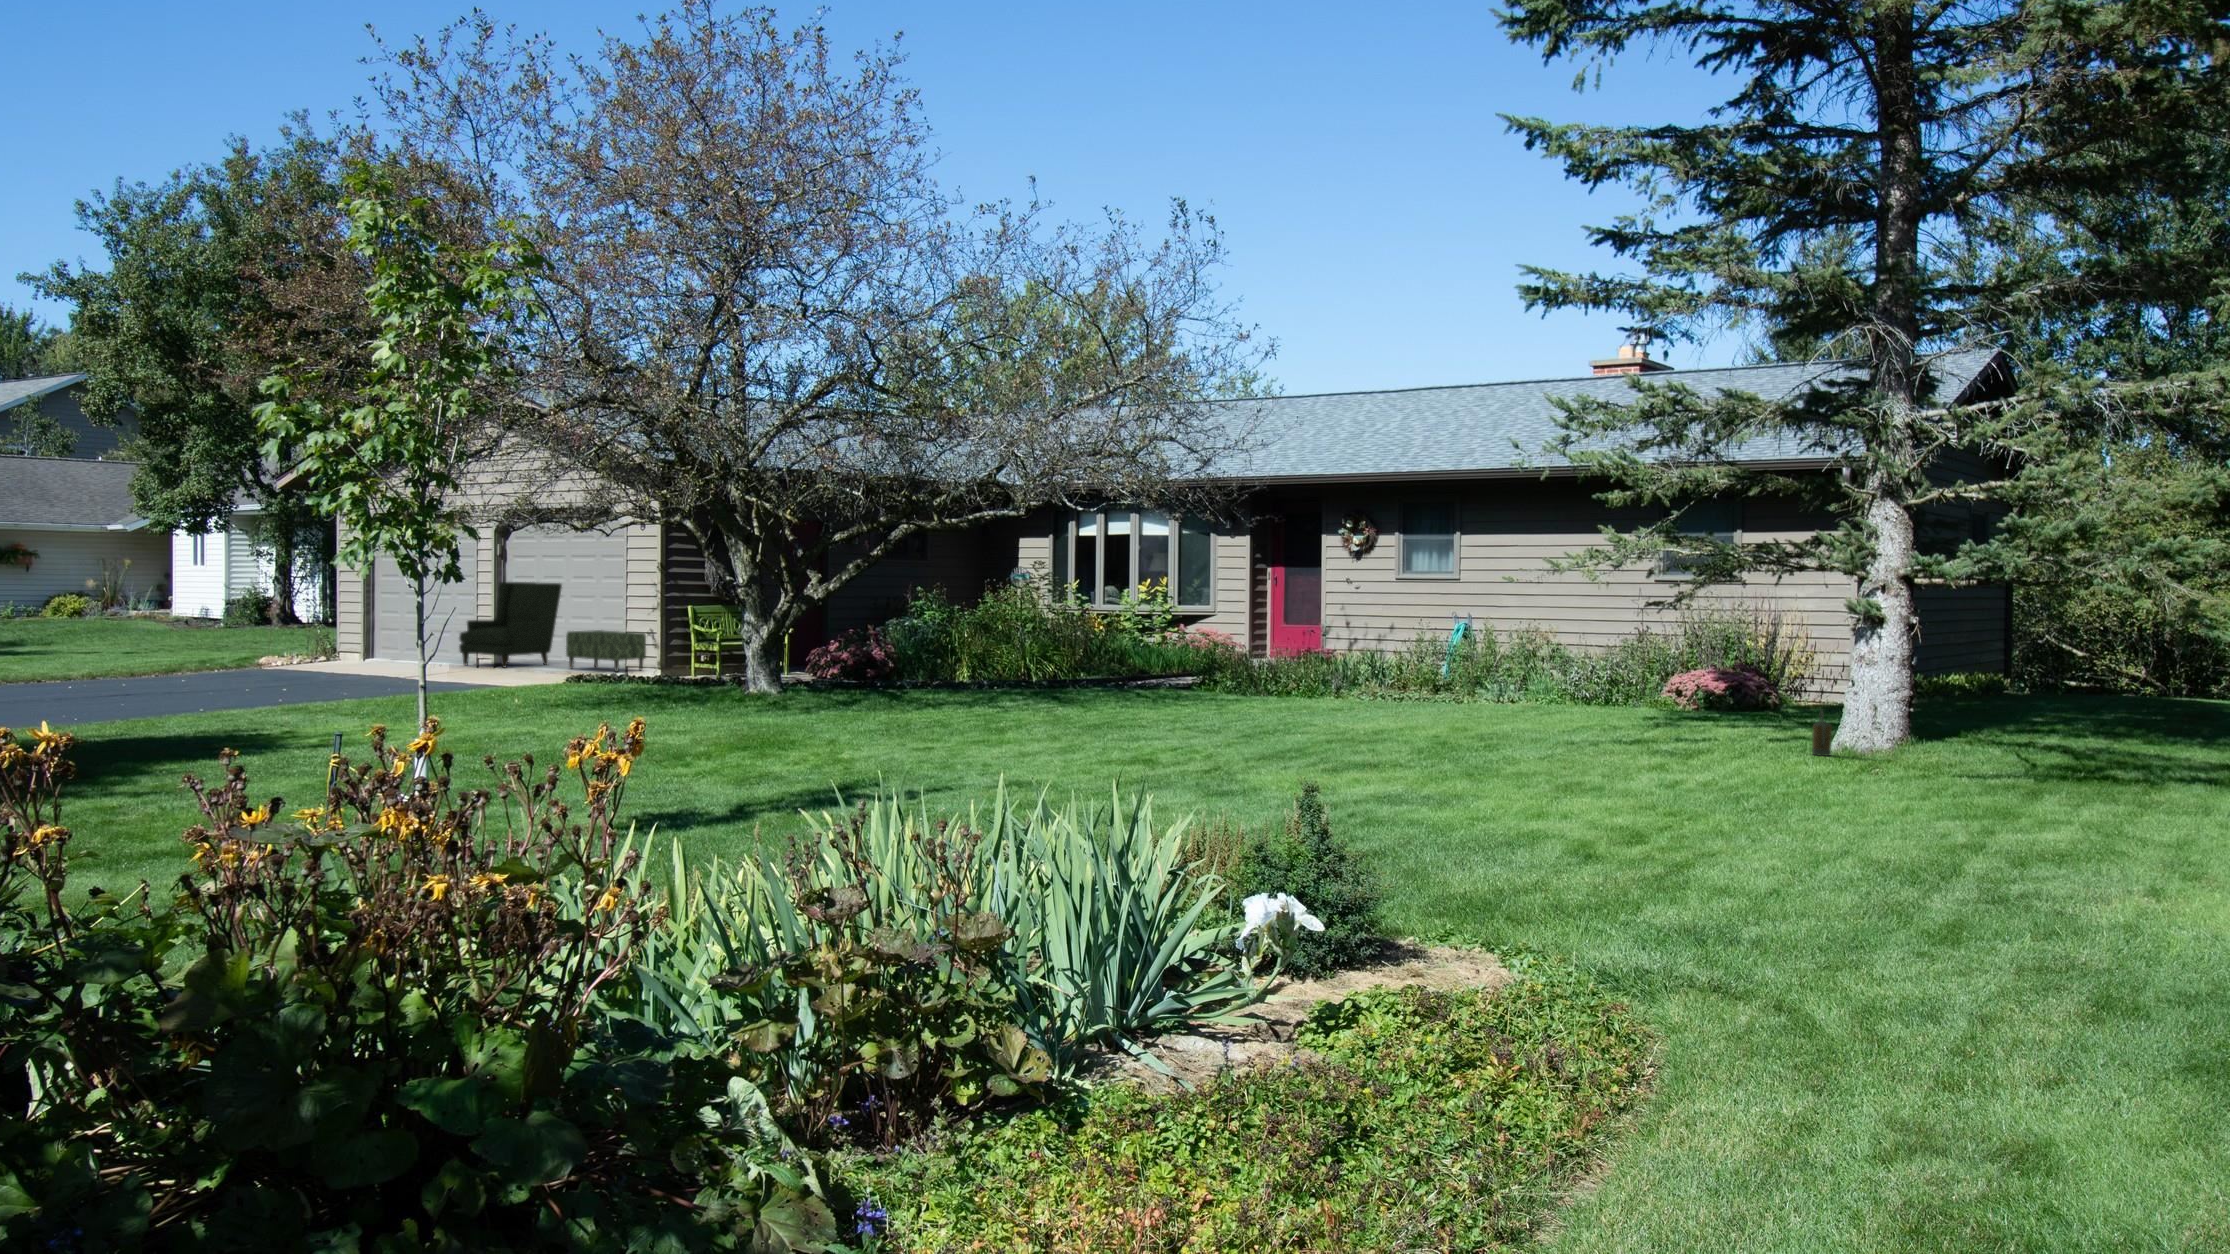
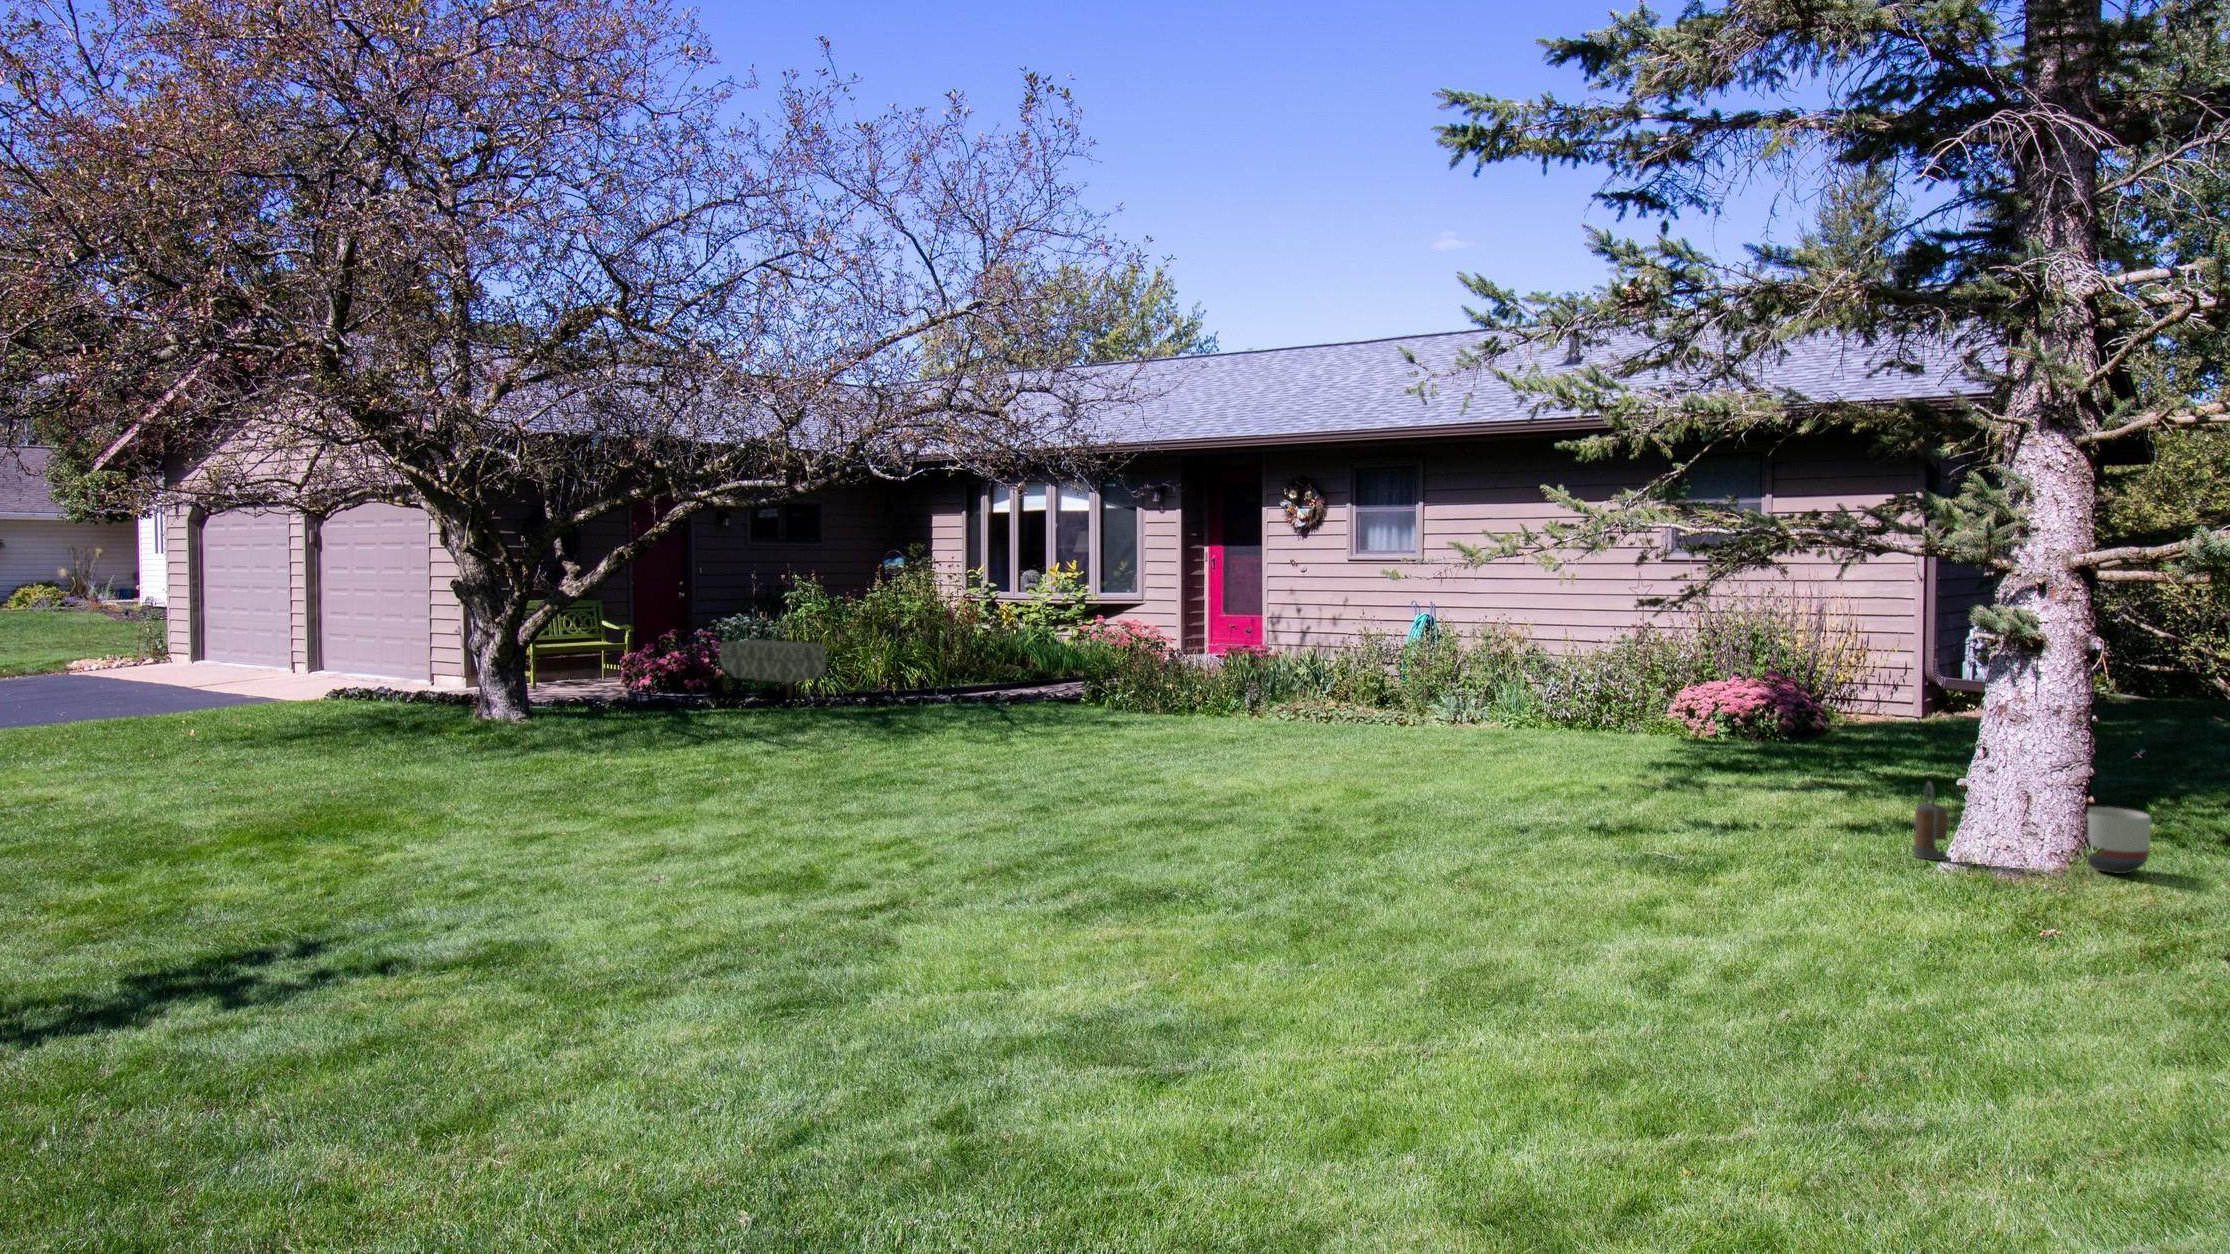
chair: present [459,582,562,668] -> none [262,574,380,675]
bench: present [566,630,646,672] -> present [719,639,826,698]
planter: none [1905,722,1945,760] -> present [2087,807,2151,874]

